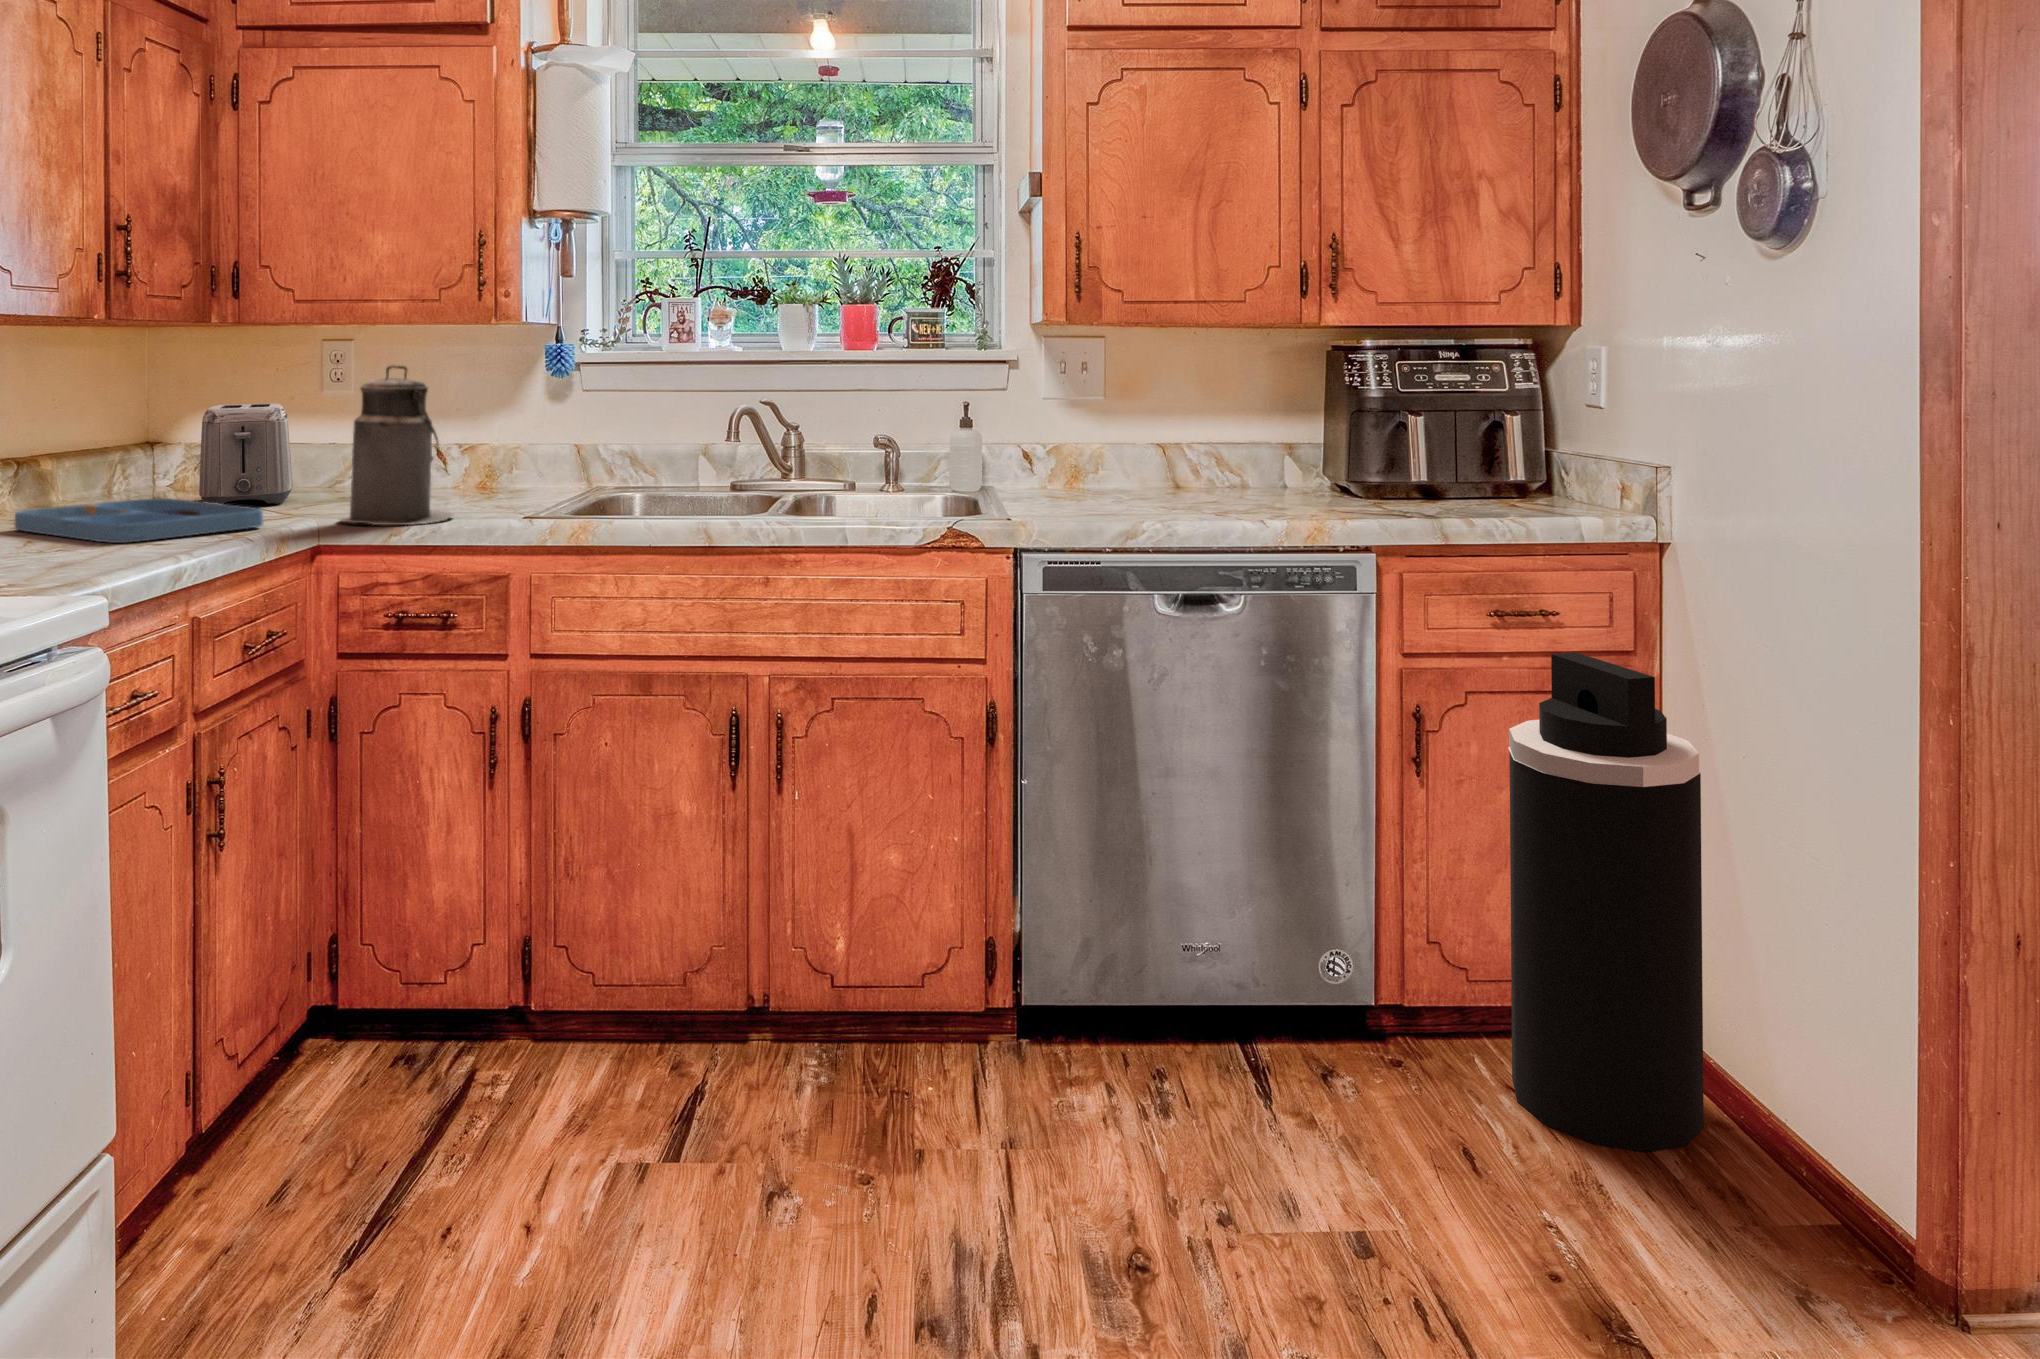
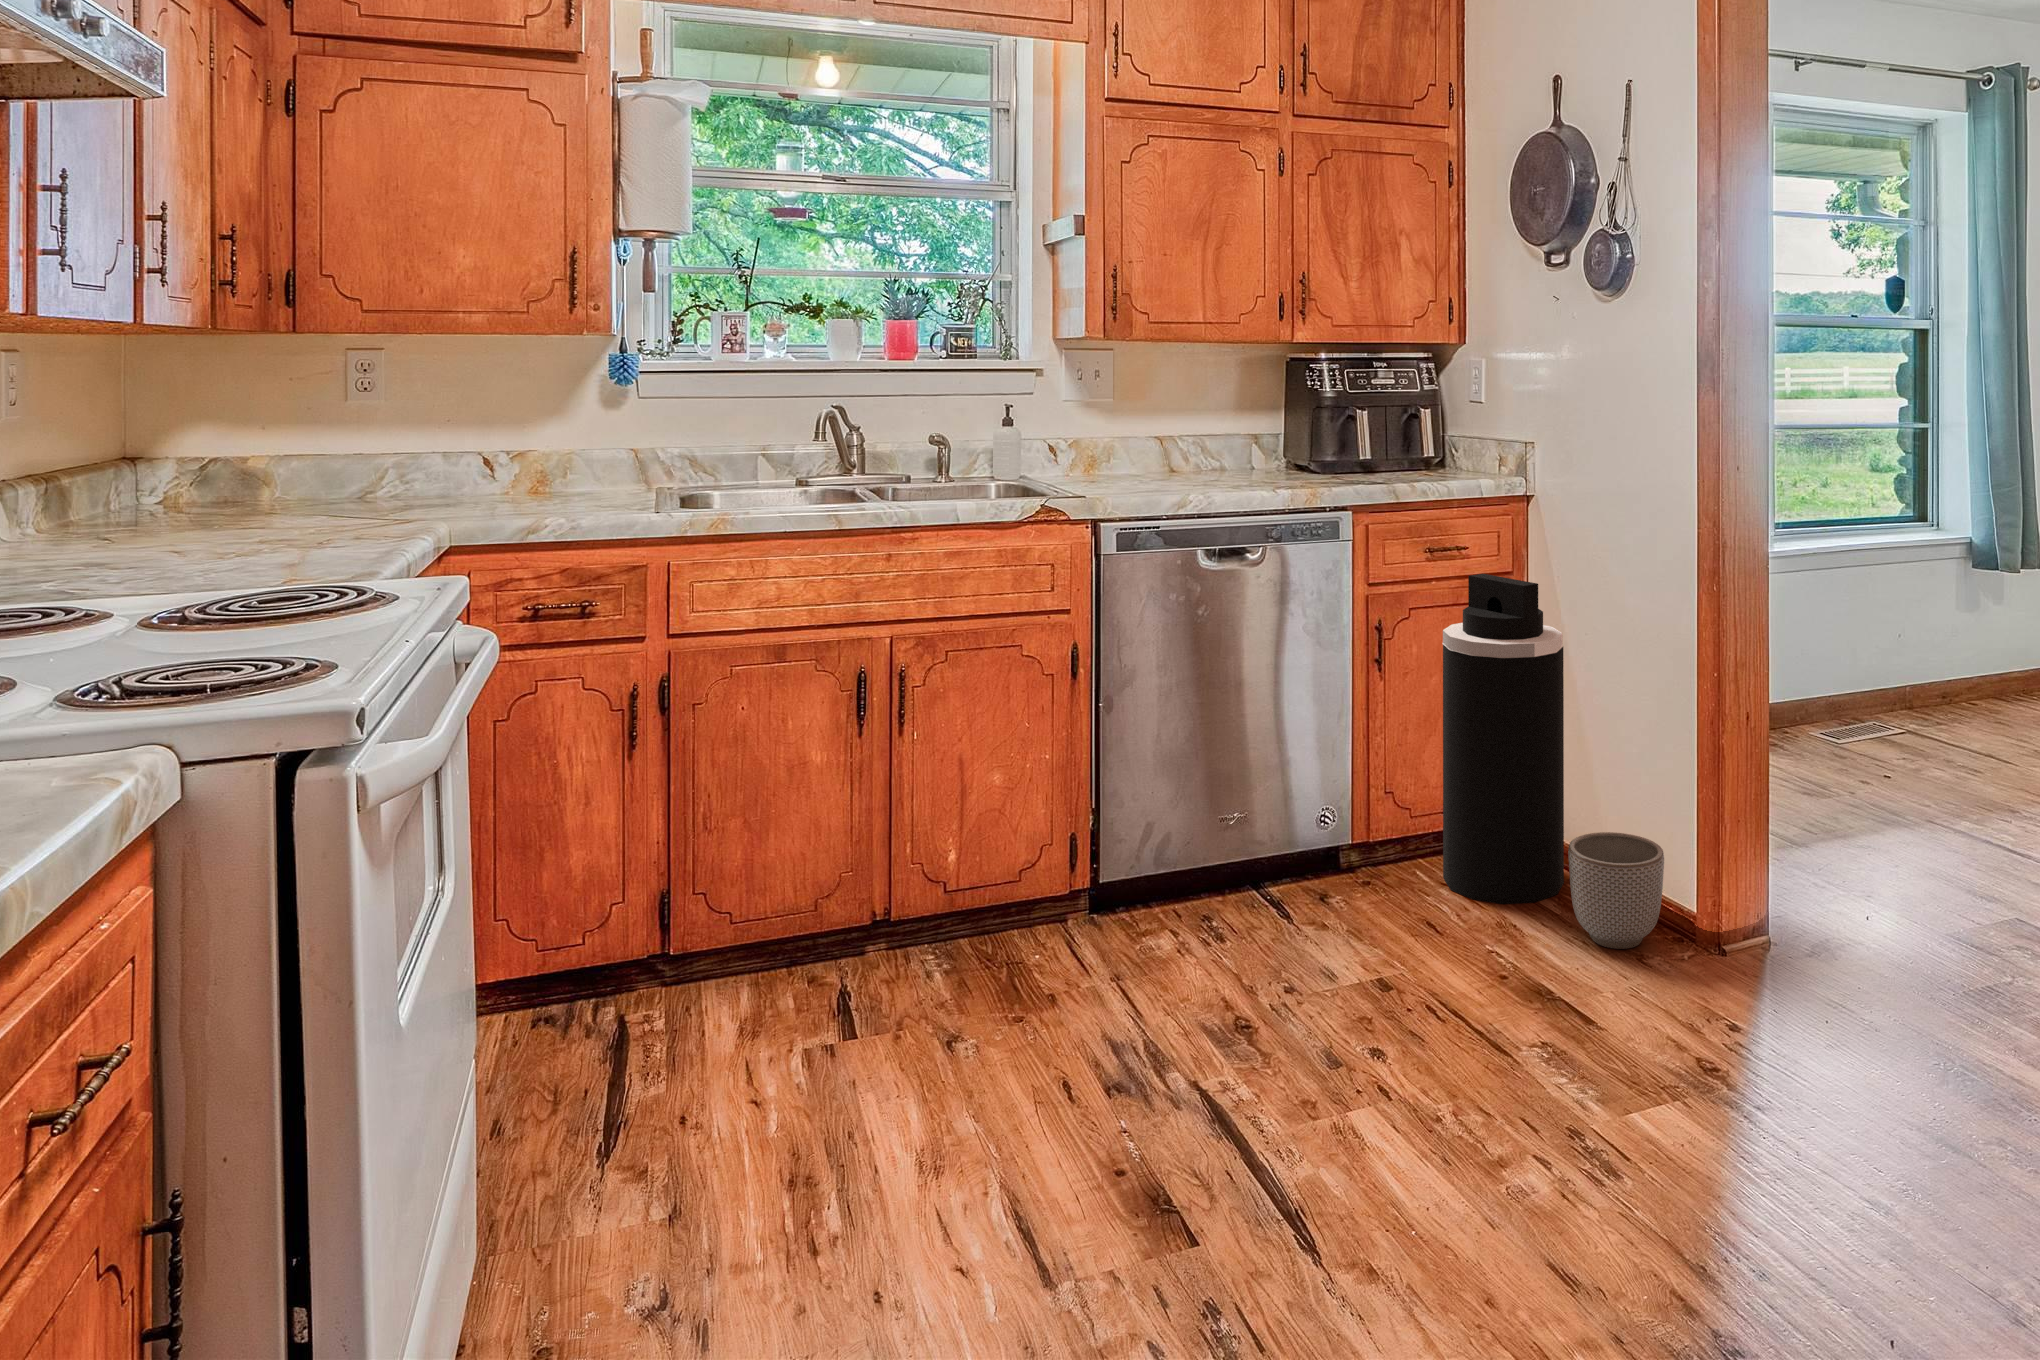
canister: present [340,365,454,525] -> none [465,377,582,526]
toaster: present [199,403,293,504] -> none [231,416,347,522]
tray: present [15,498,263,543] -> none [102,513,399,552]
planter: none [1686,1074,1856,1278] -> present [1568,832,1664,949]

